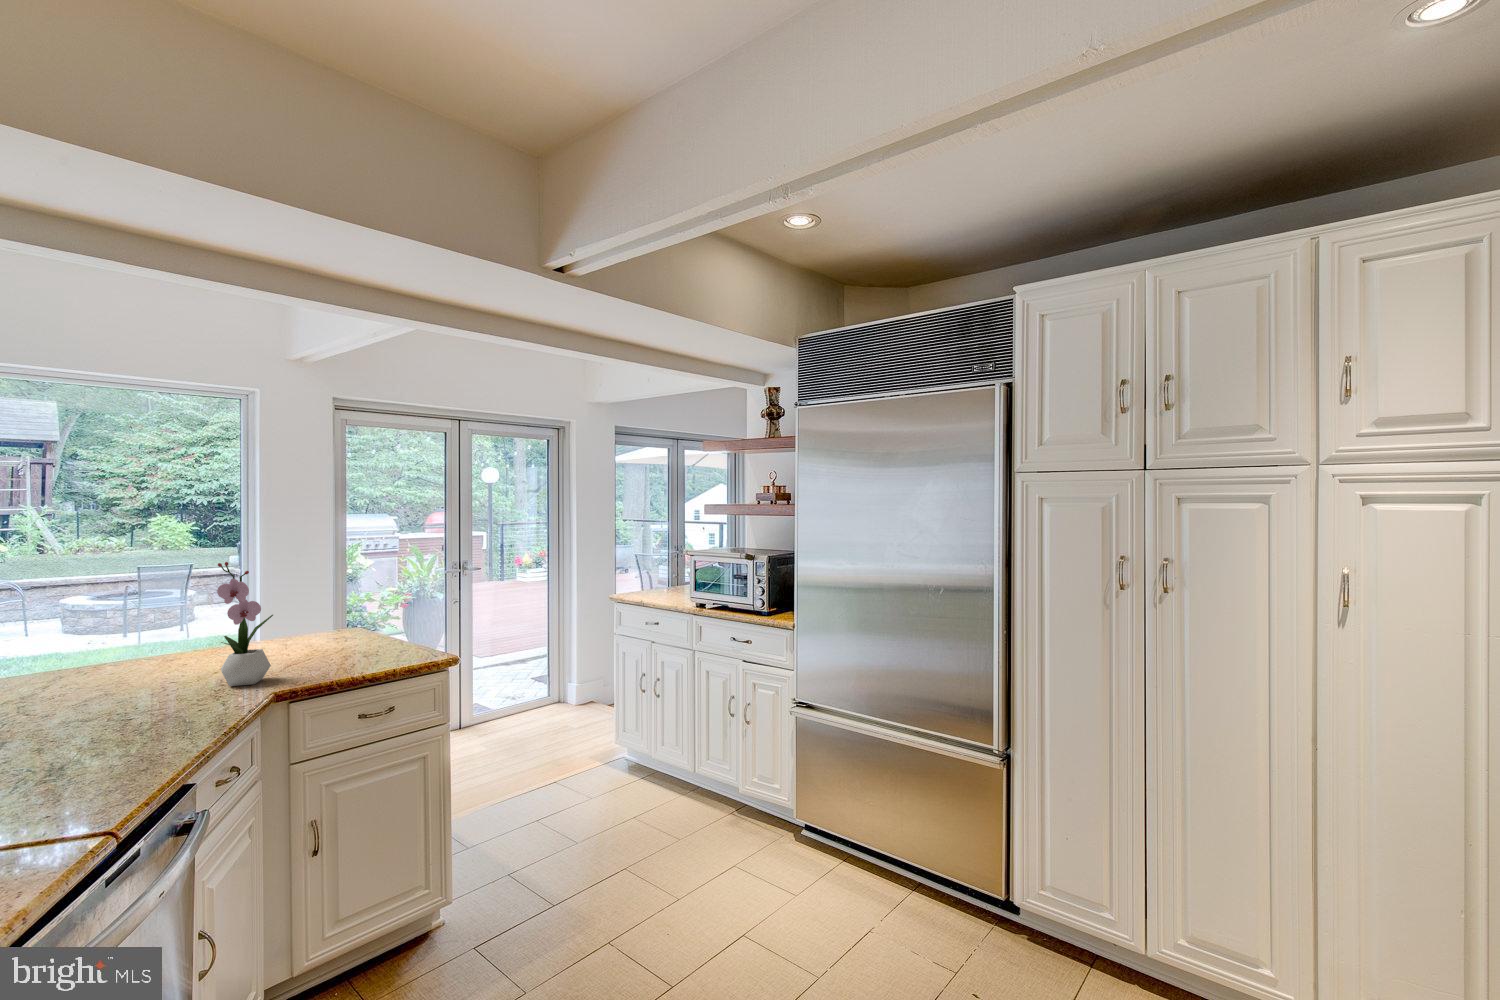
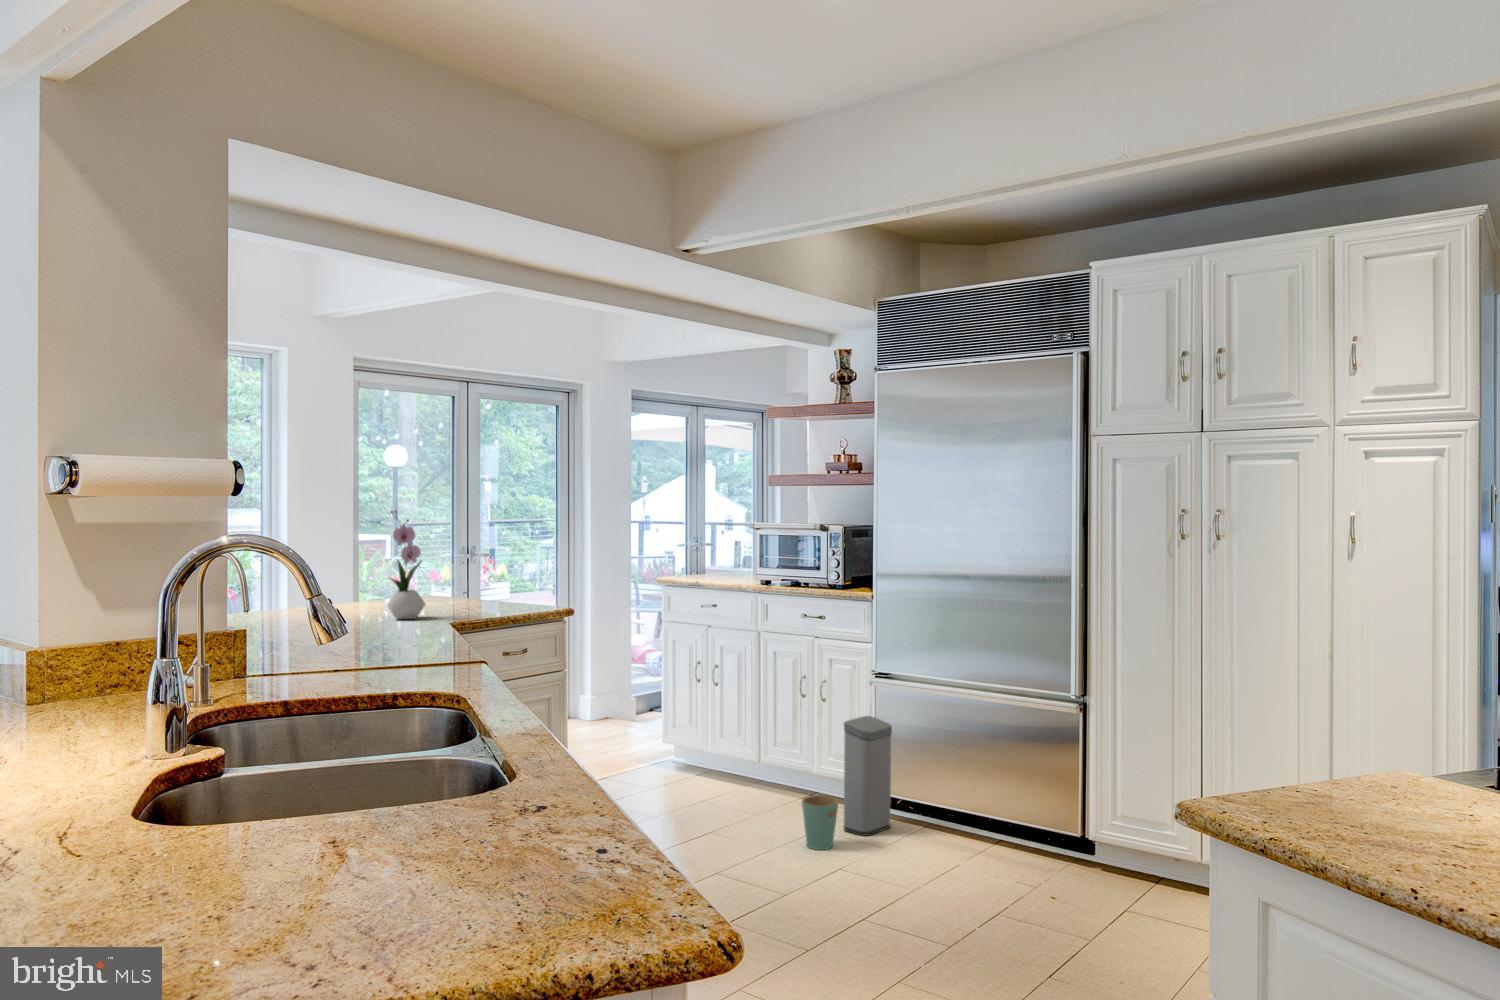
trash can: none [714,747,810,901] -> present [802,716,892,850]

